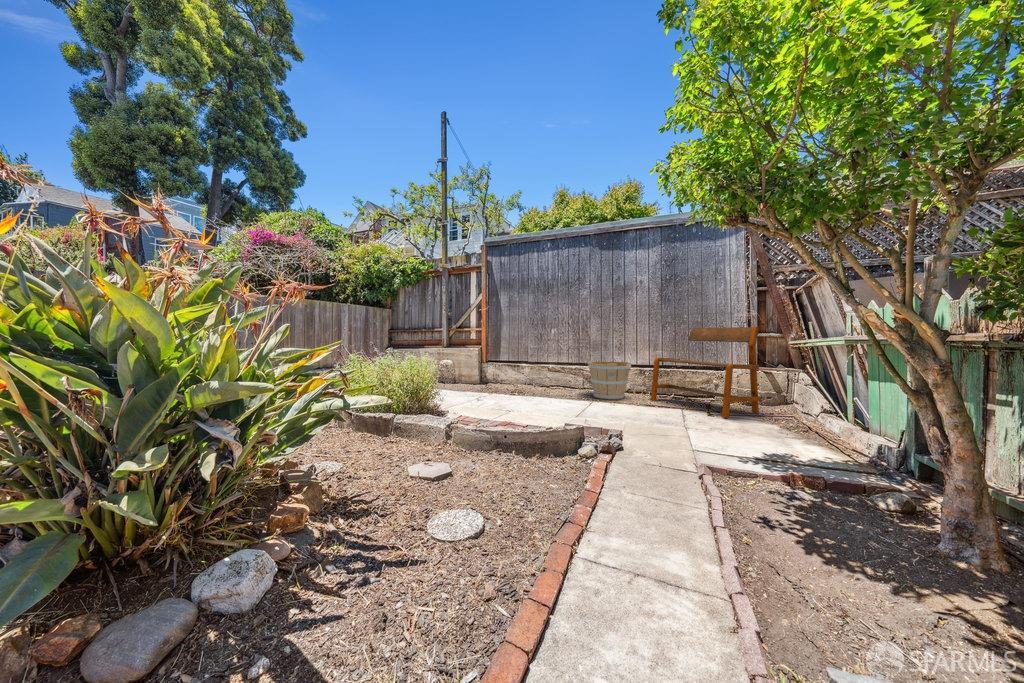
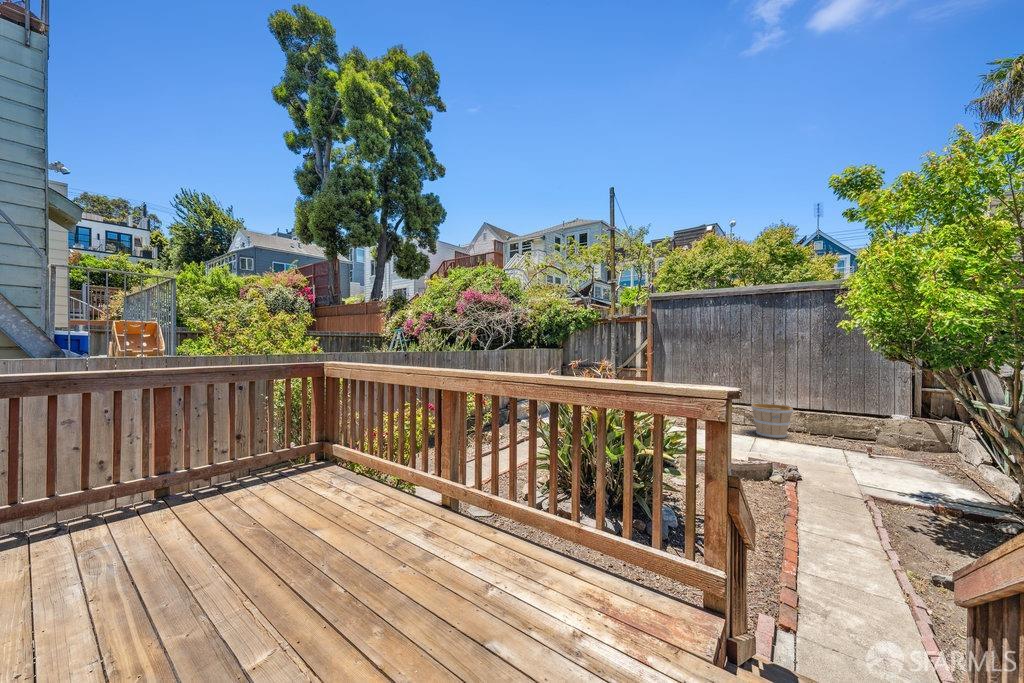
bench: present [651,326,761,418] -> none [813,378,923,462]

